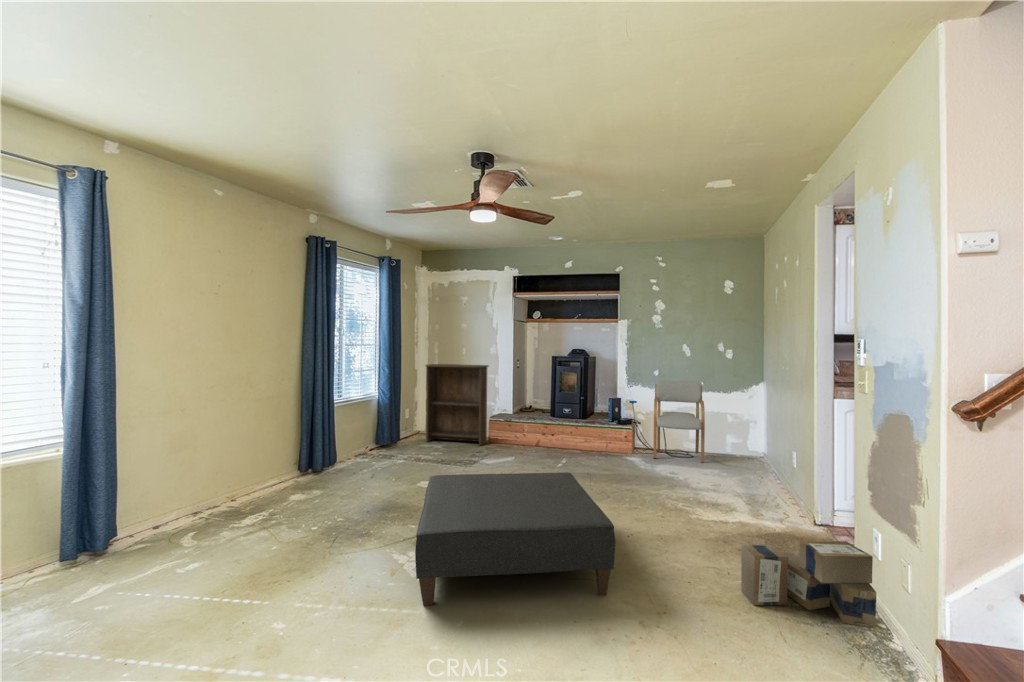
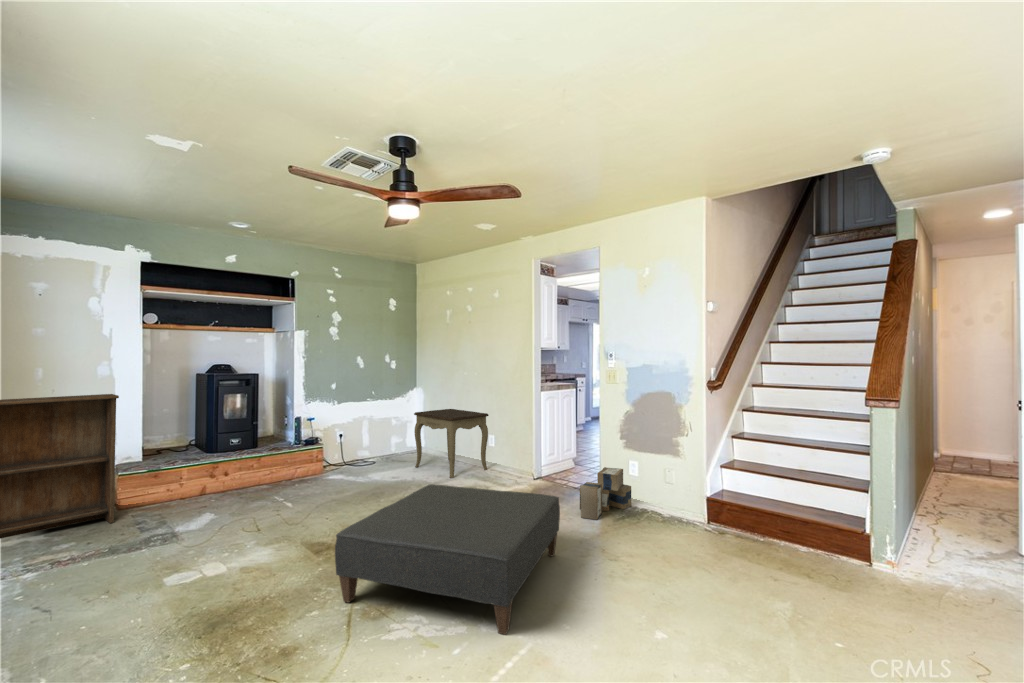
armchair: present [653,380,705,463] -> none [335,391,396,472]
side table: none [711,409,788,500] -> present [414,409,489,478]

